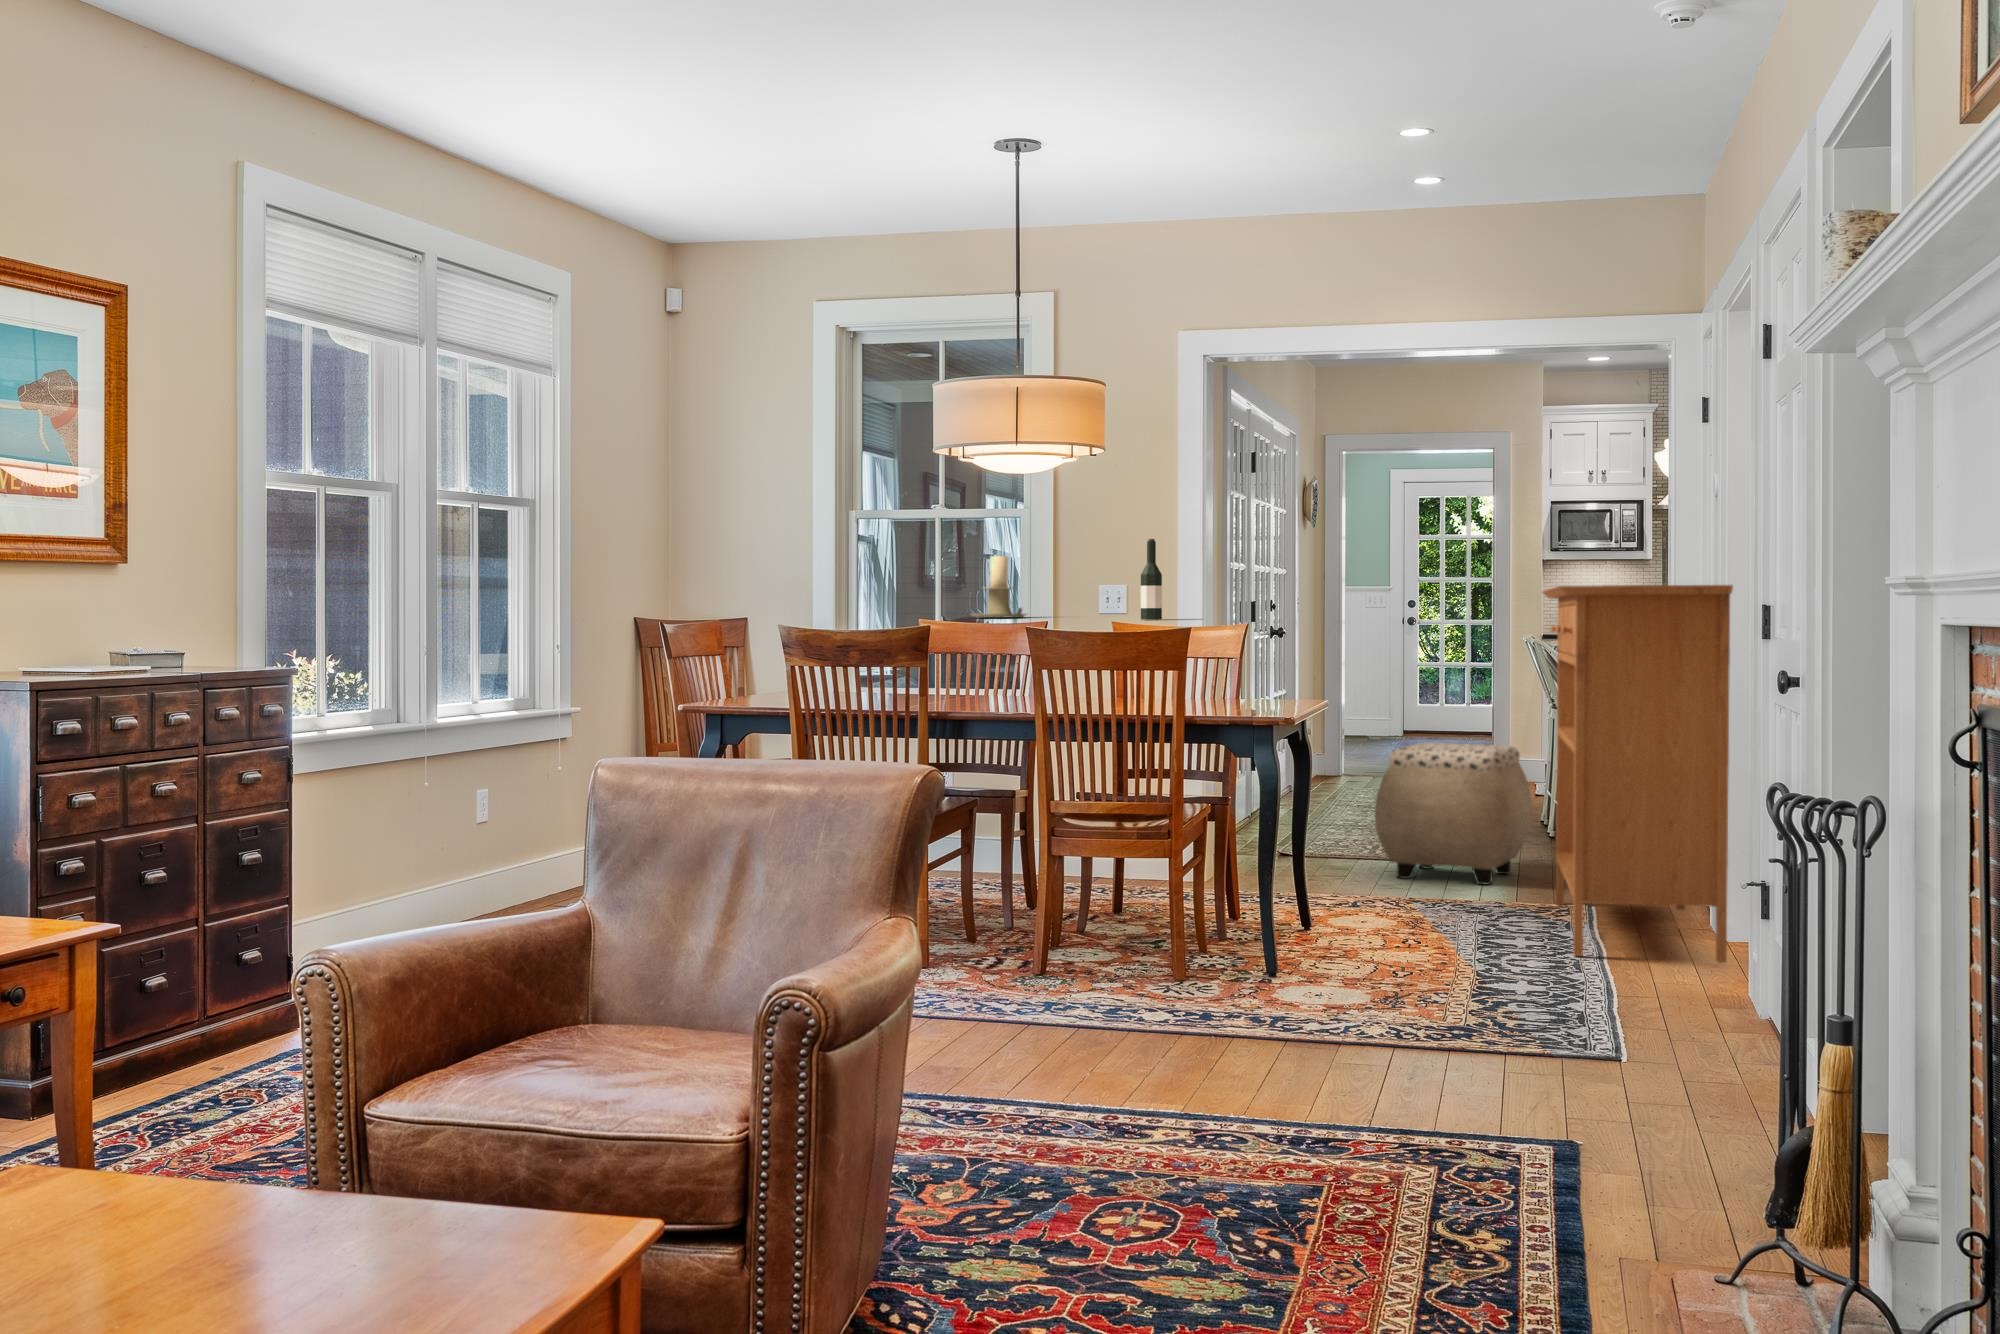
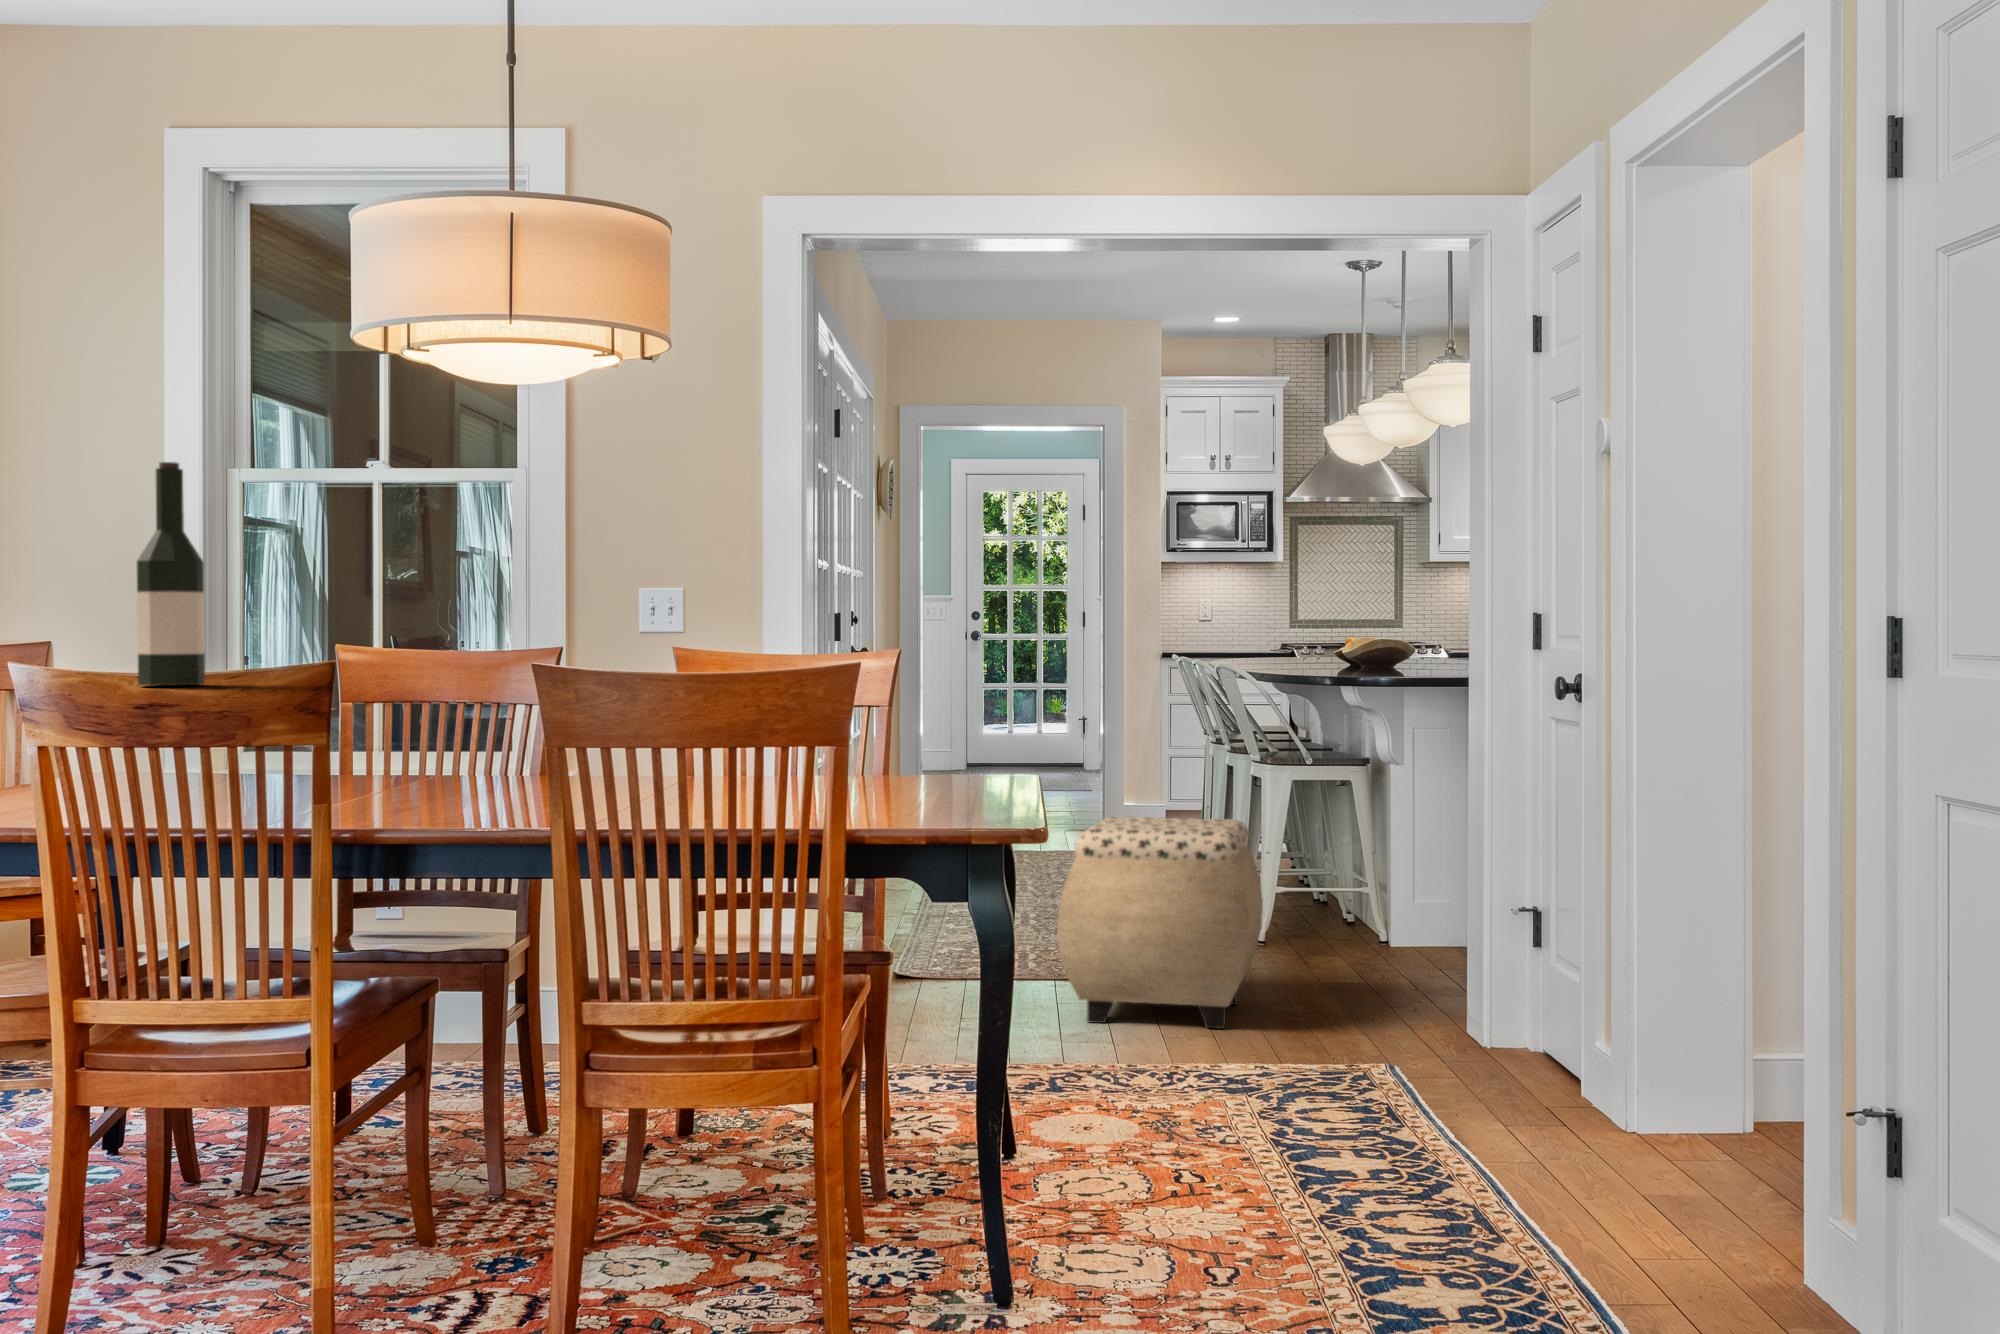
wine bottle: present [1141,539,1162,619] -> present [137,462,205,686]
candle holder: present [973,556,1025,618] -> none [420,538,518,637]
console table: present [1542,585,1733,963] -> none [1311,585,1694,1188]

